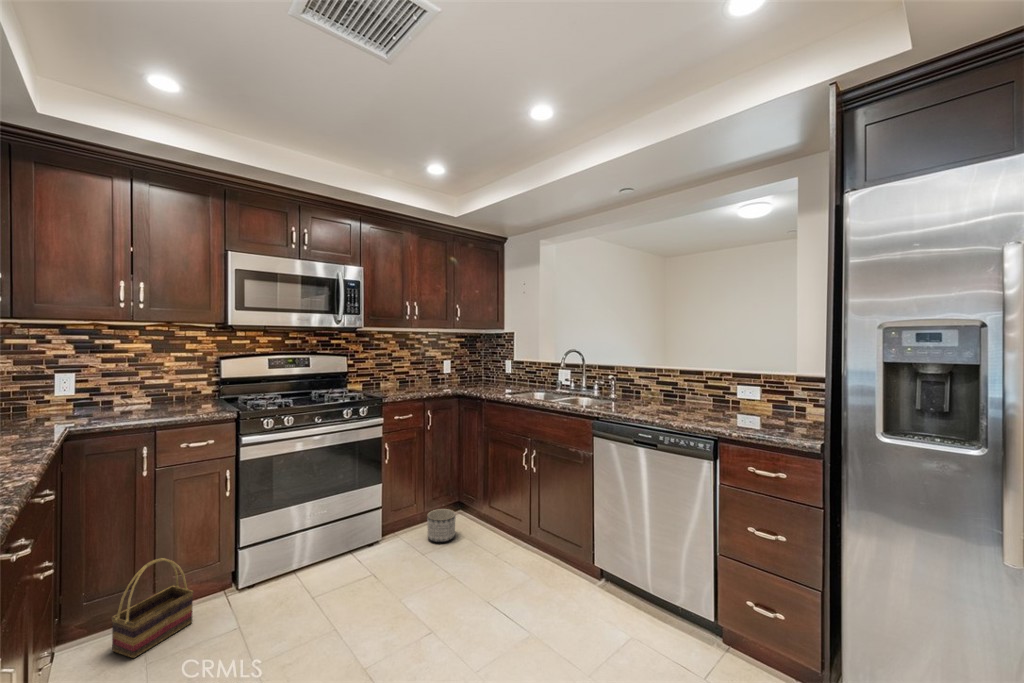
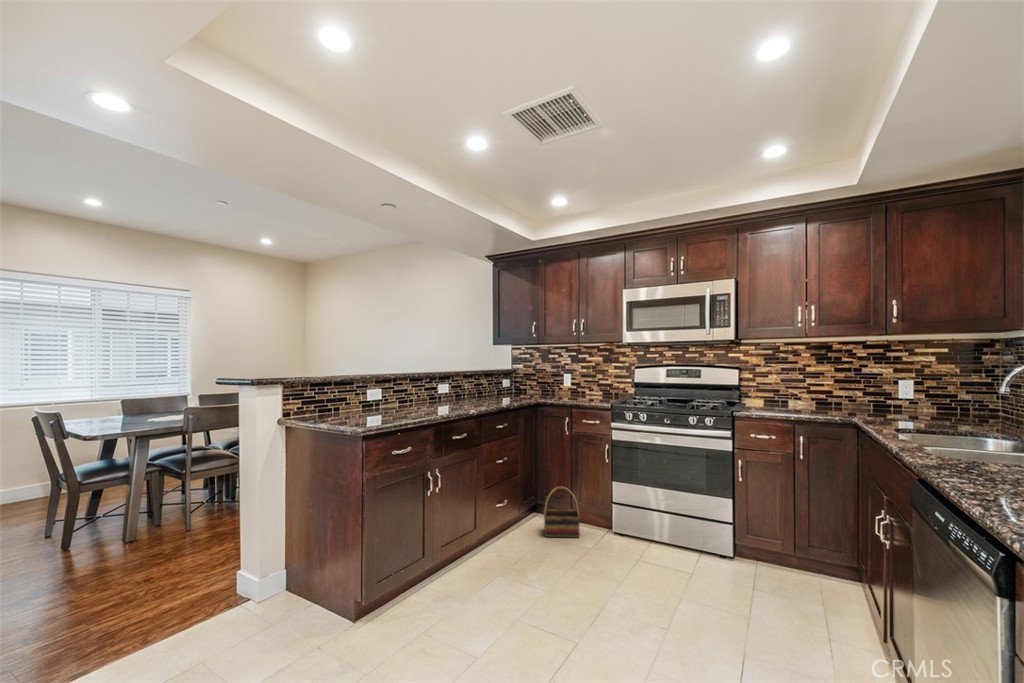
planter: present [427,509,456,542] -> none [786,556,827,600]

